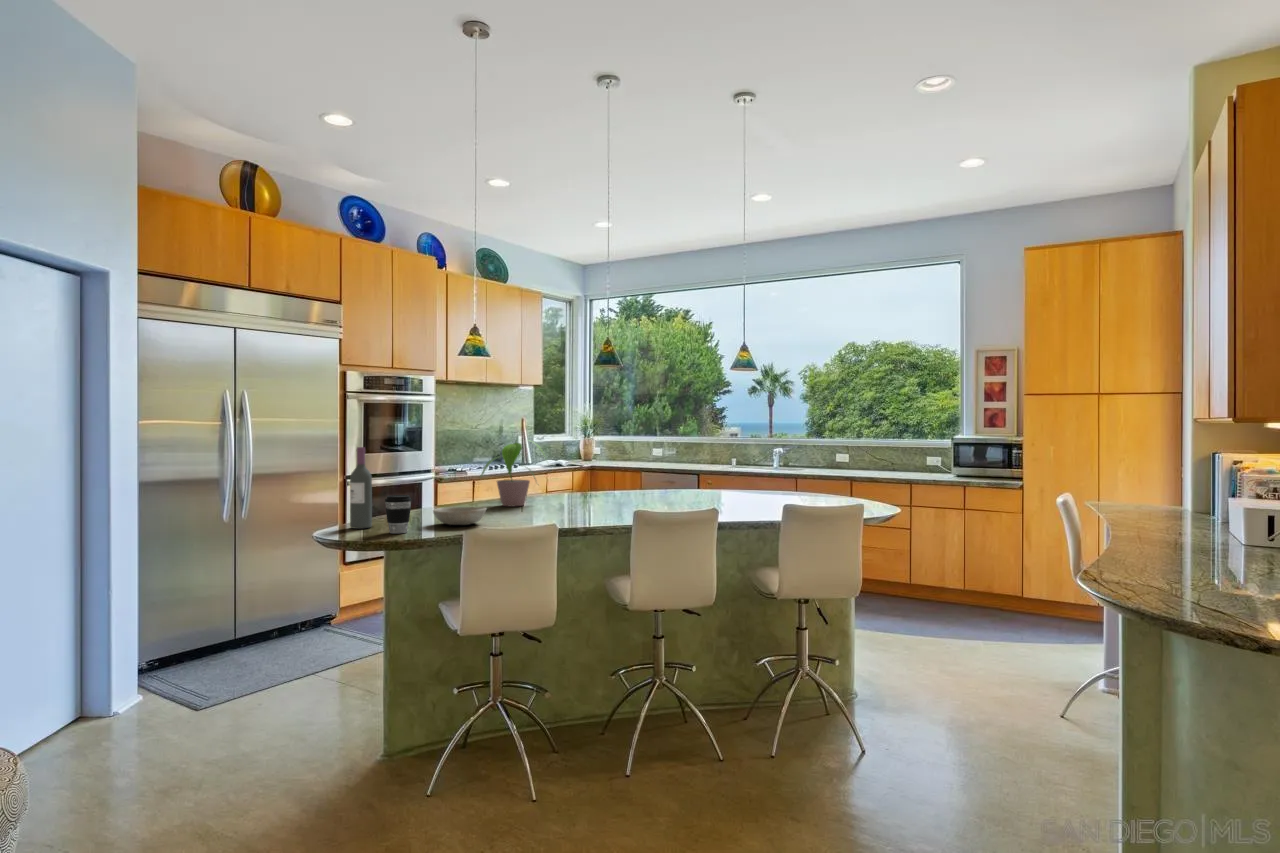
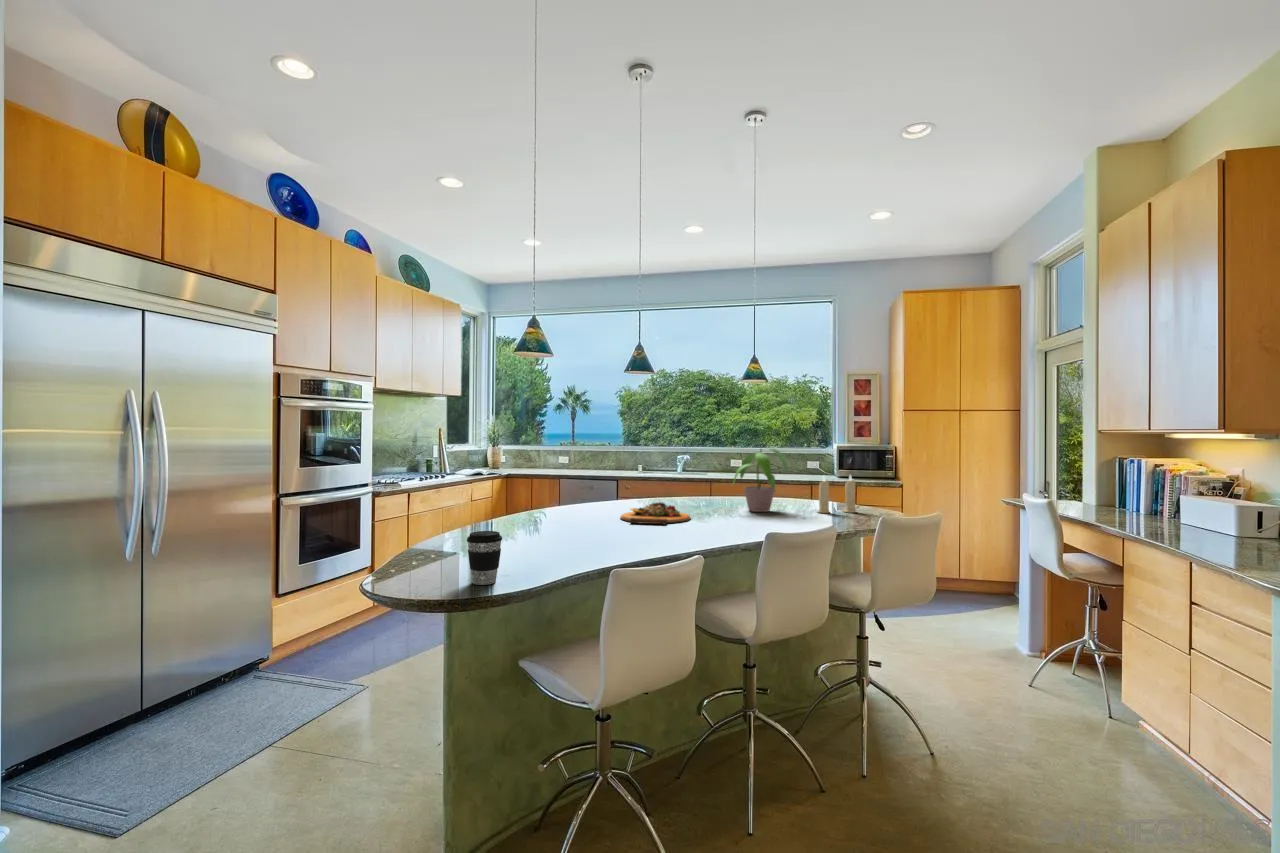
potted plant: present [481,440,544,506] -> present [733,449,787,512]
wine bottle: present [350,447,372,529] -> none [402,467,432,578]
candle: none [795,463,838,503] -> present [818,476,856,513]
cutting board: none [591,487,658,506] -> present [621,502,691,524]
bowl: present [433,507,486,525] -> none [507,538,574,564]

